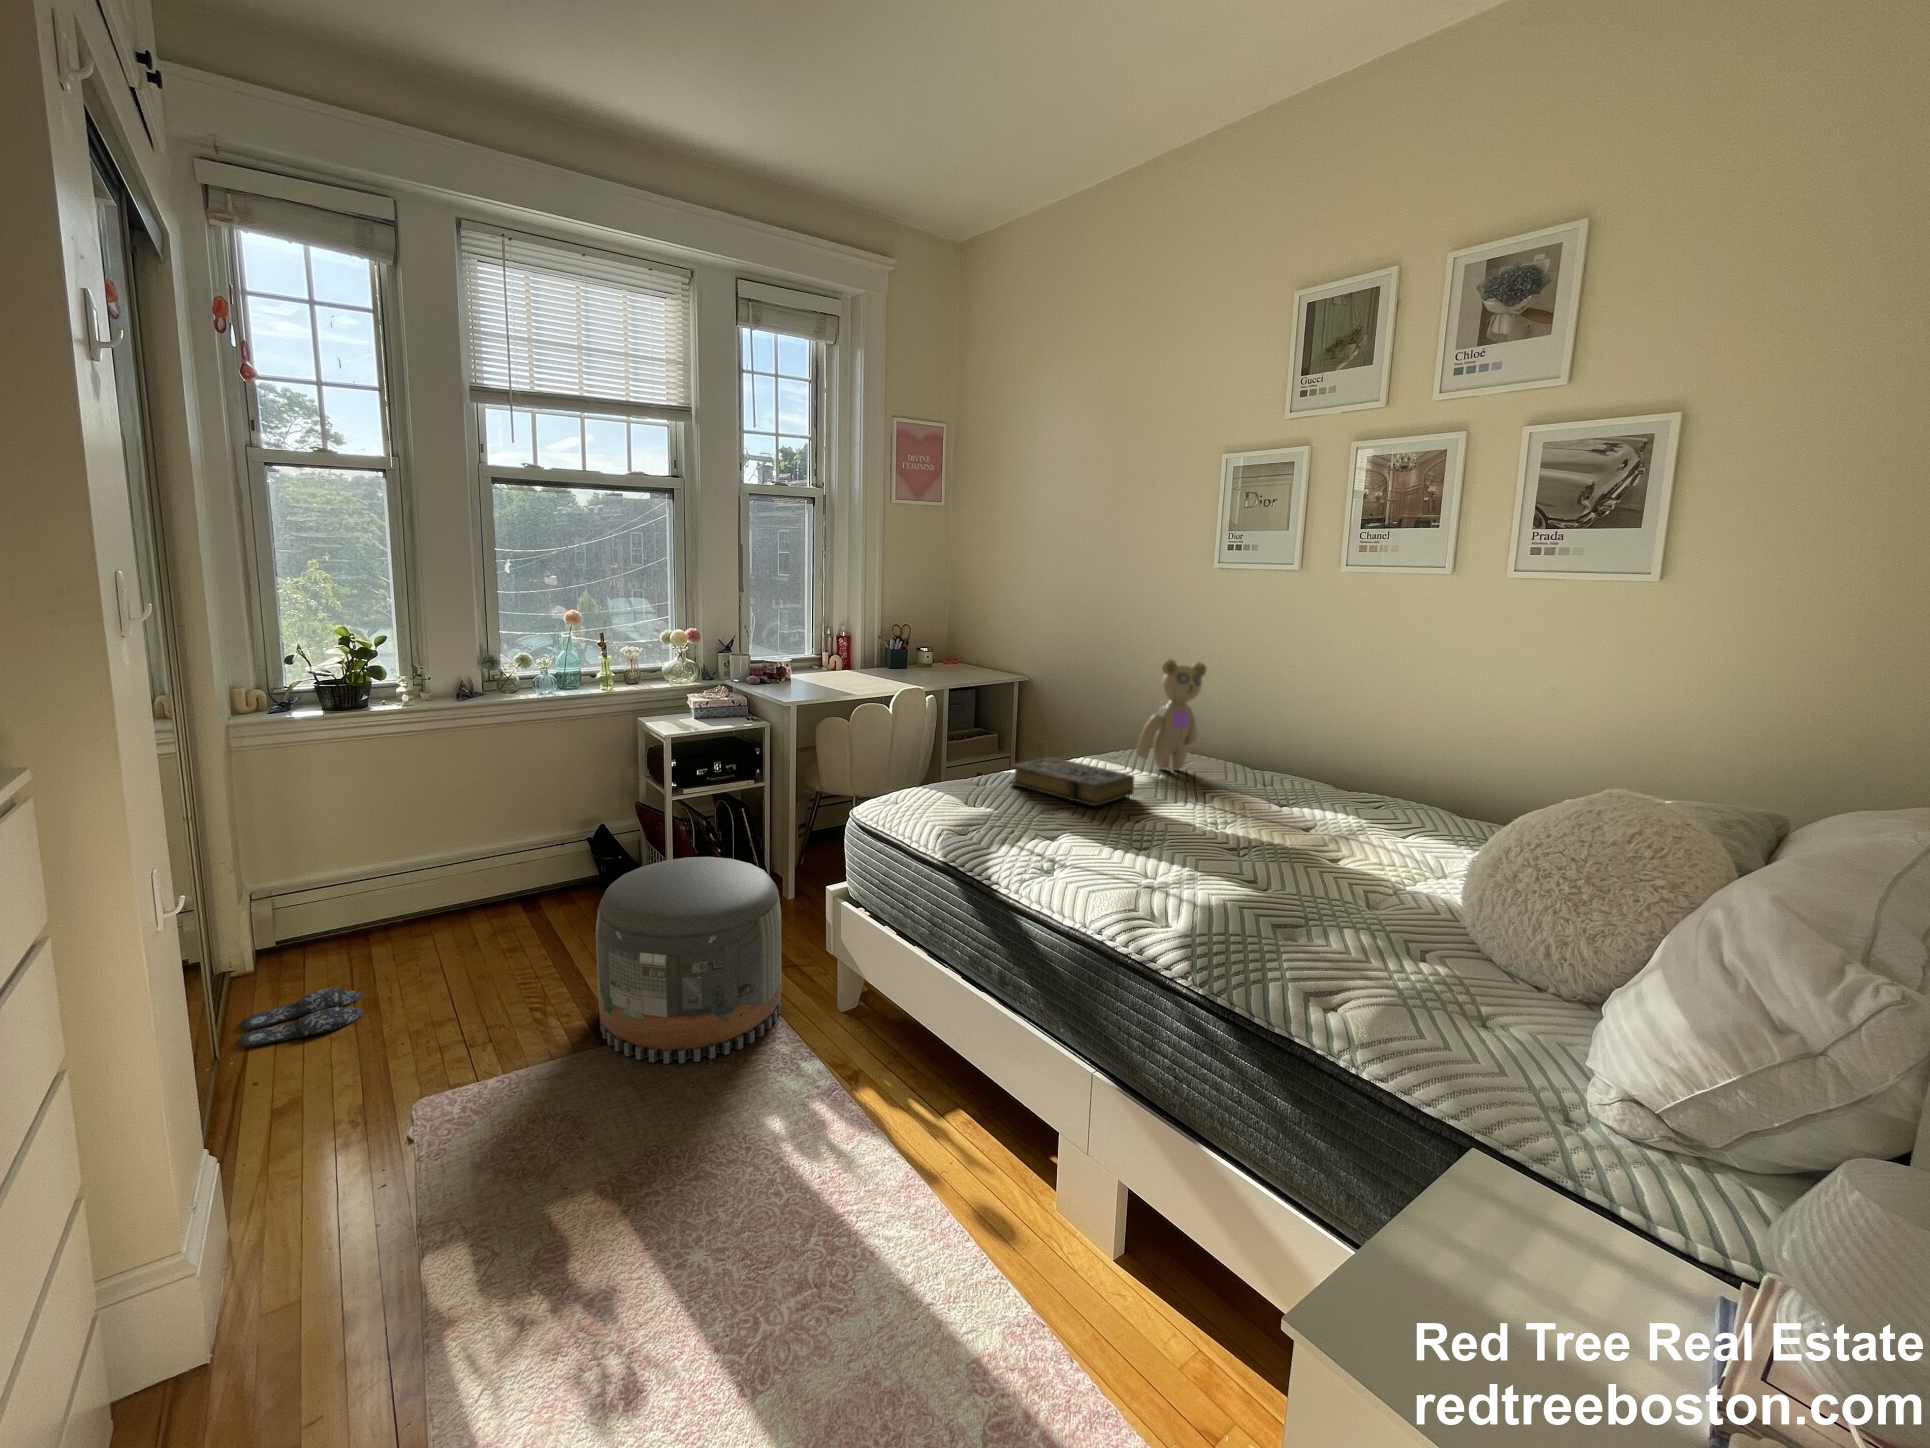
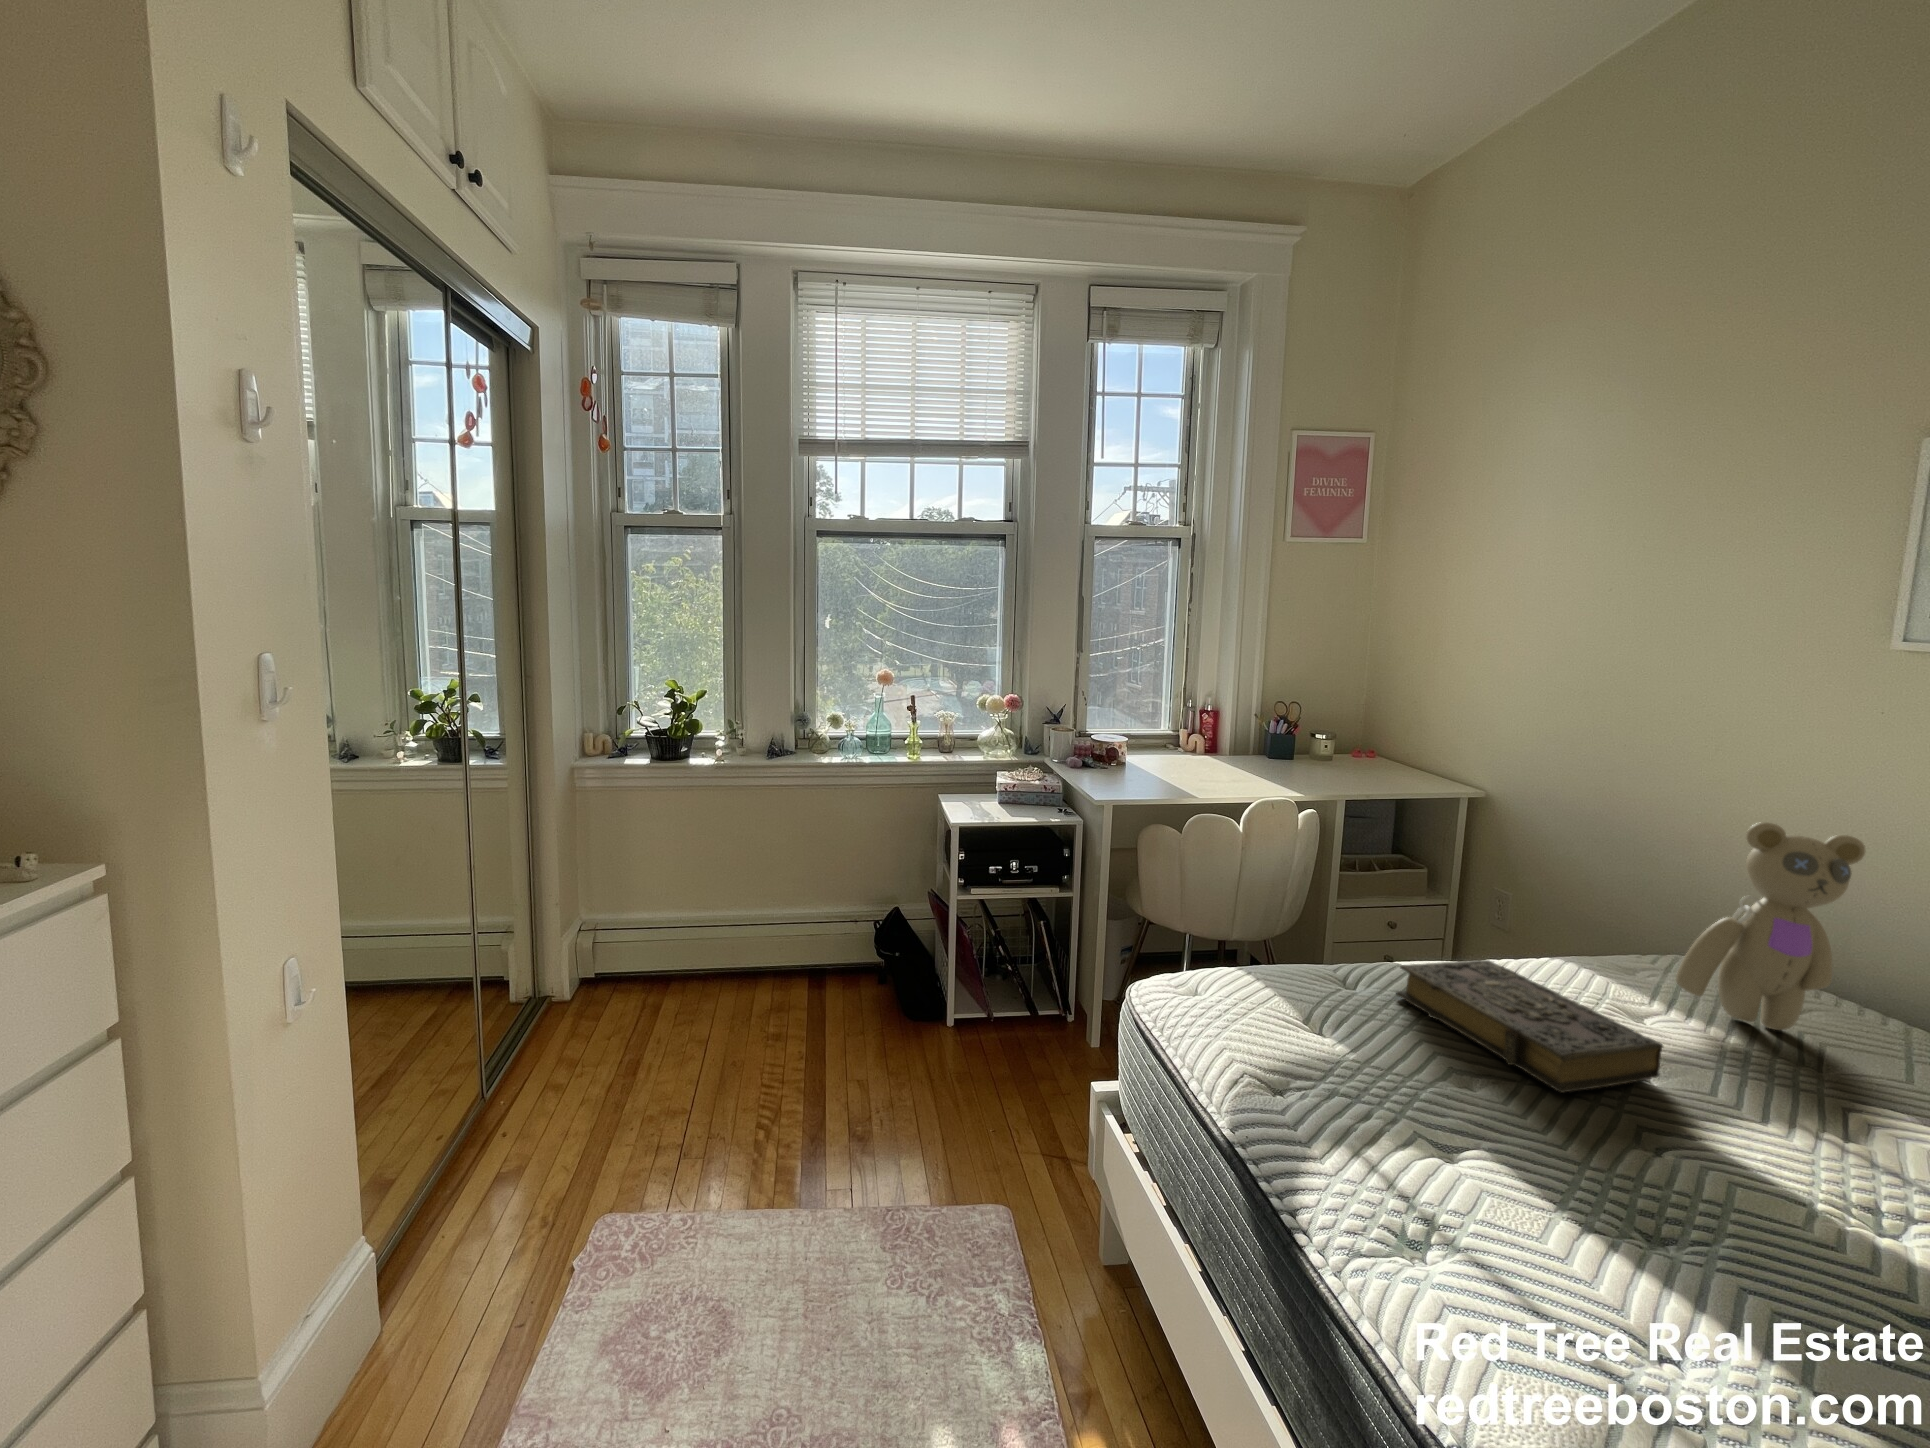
pouf: present [596,857,781,1063] -> none [805,984,1031,1279]
slippers: present [237,987,363,1047] -> none [520,1034,633,1086]

